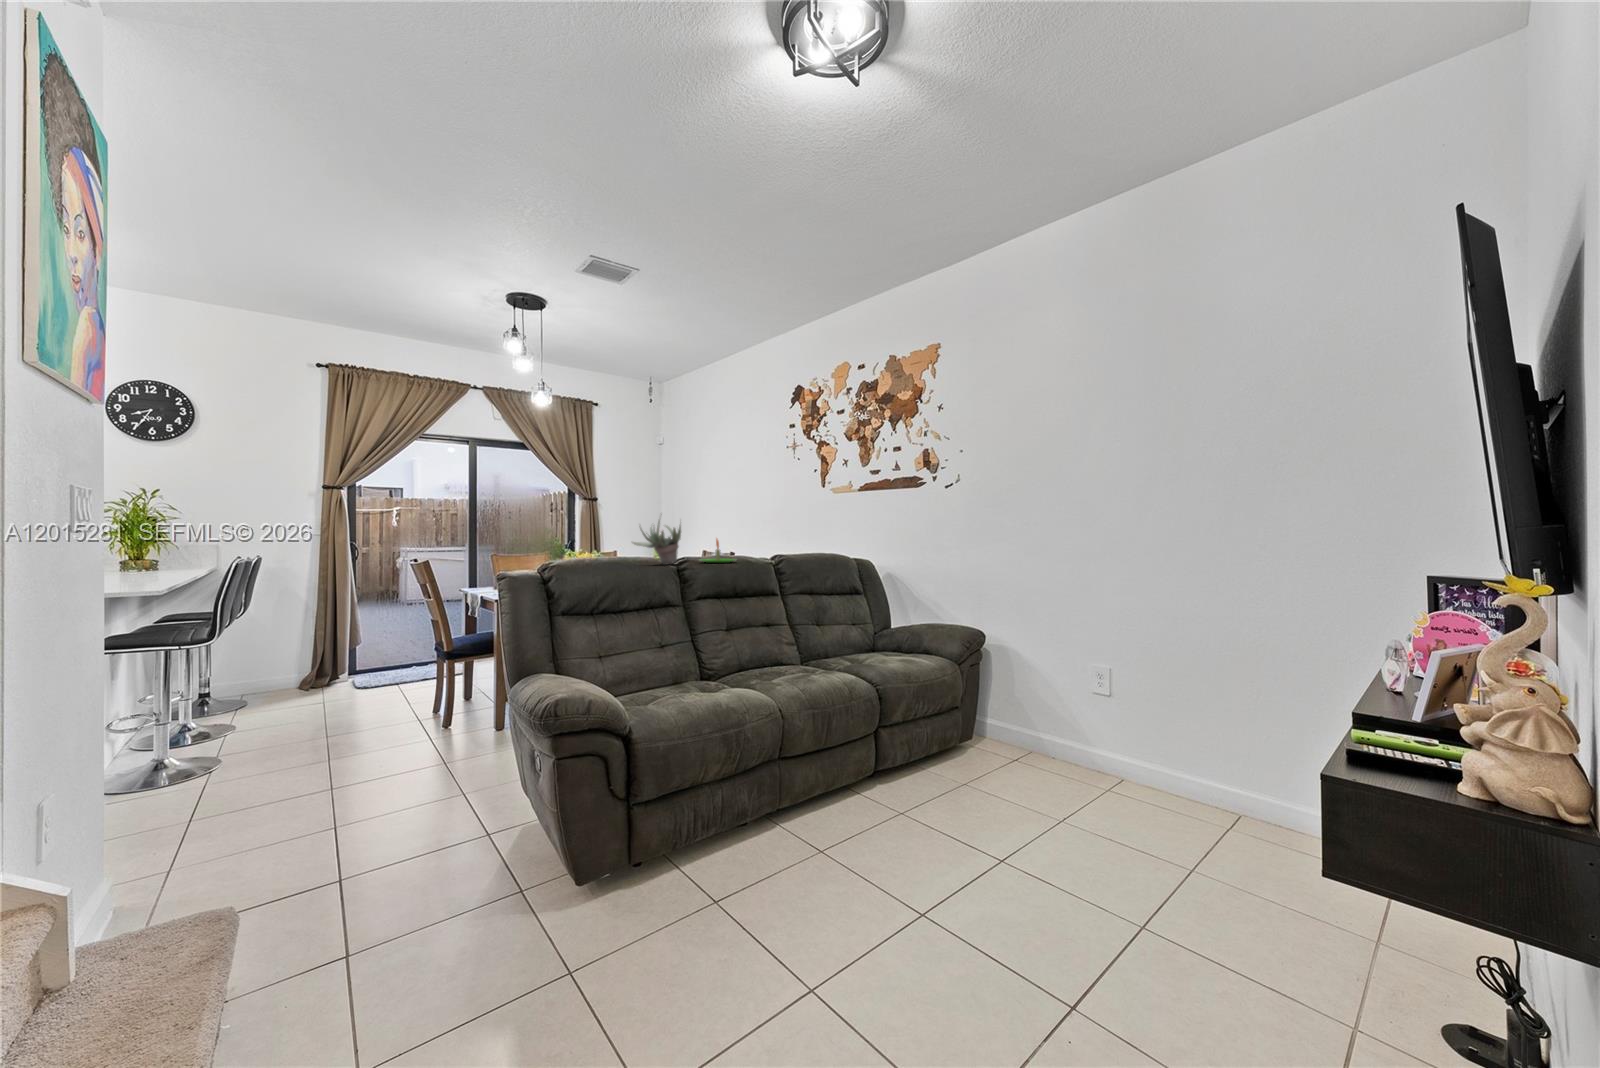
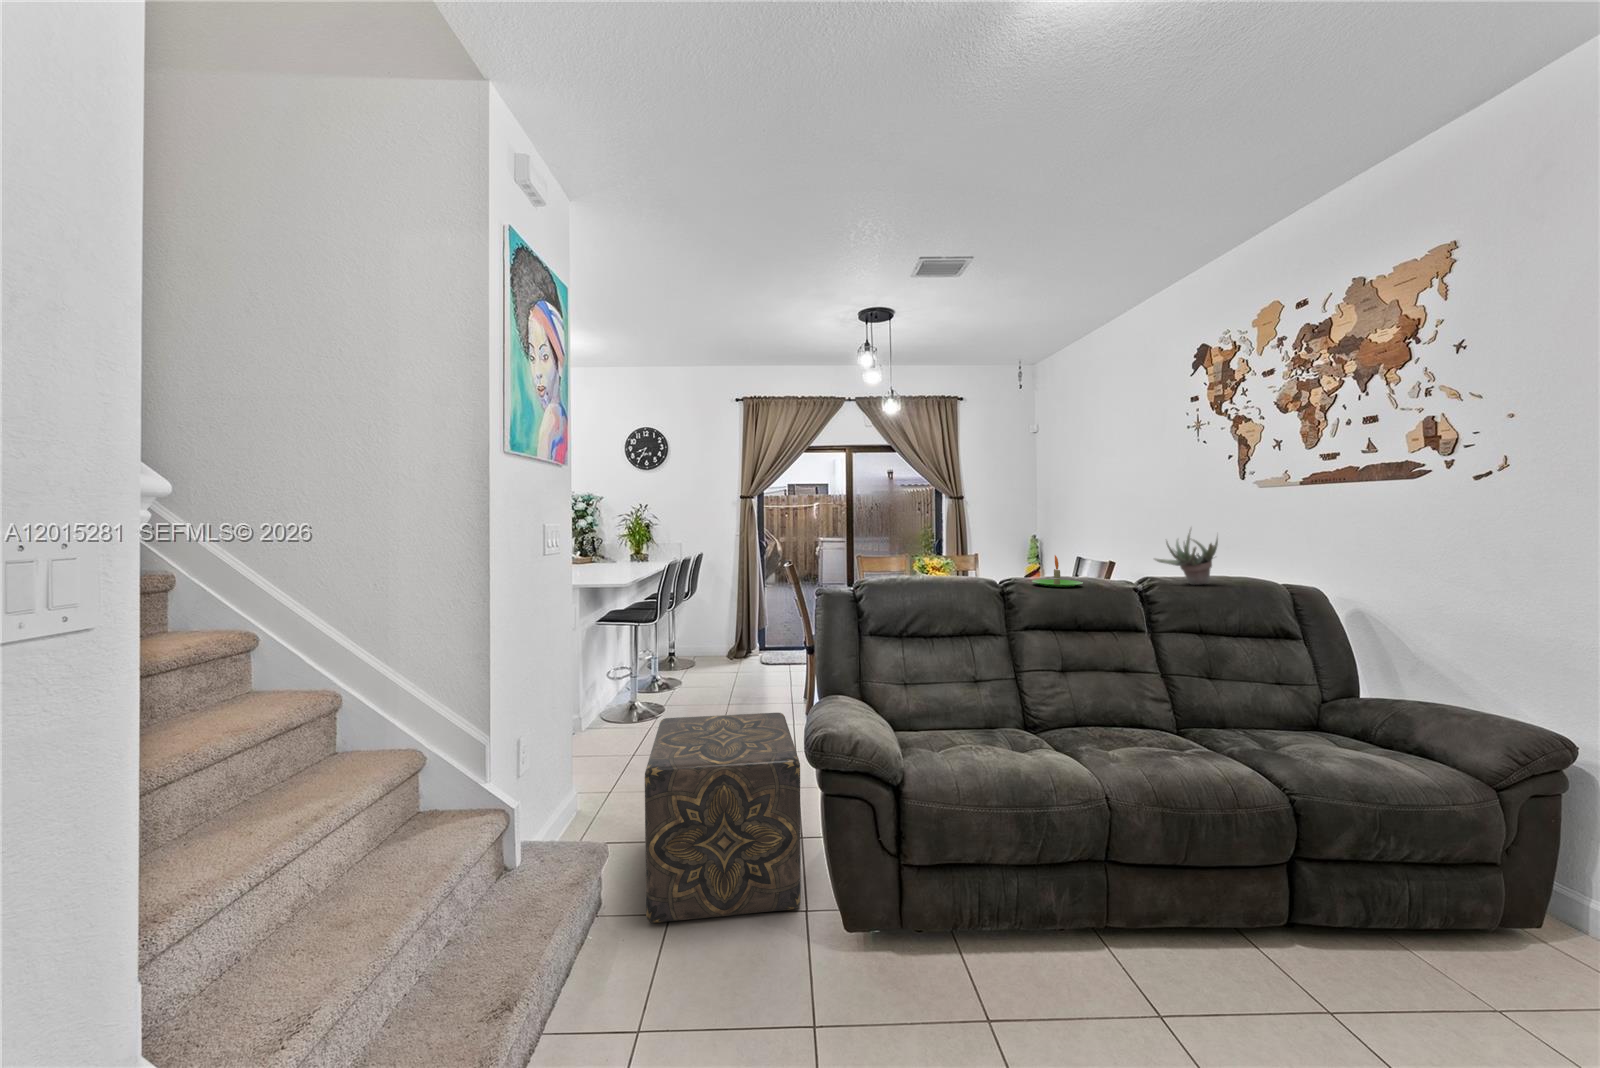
succulent plant: present [632,520,681,565] -> present [1155,529,1218,585]
ottoman: none [302,703,516,951] -> present [645,713,801,923]

